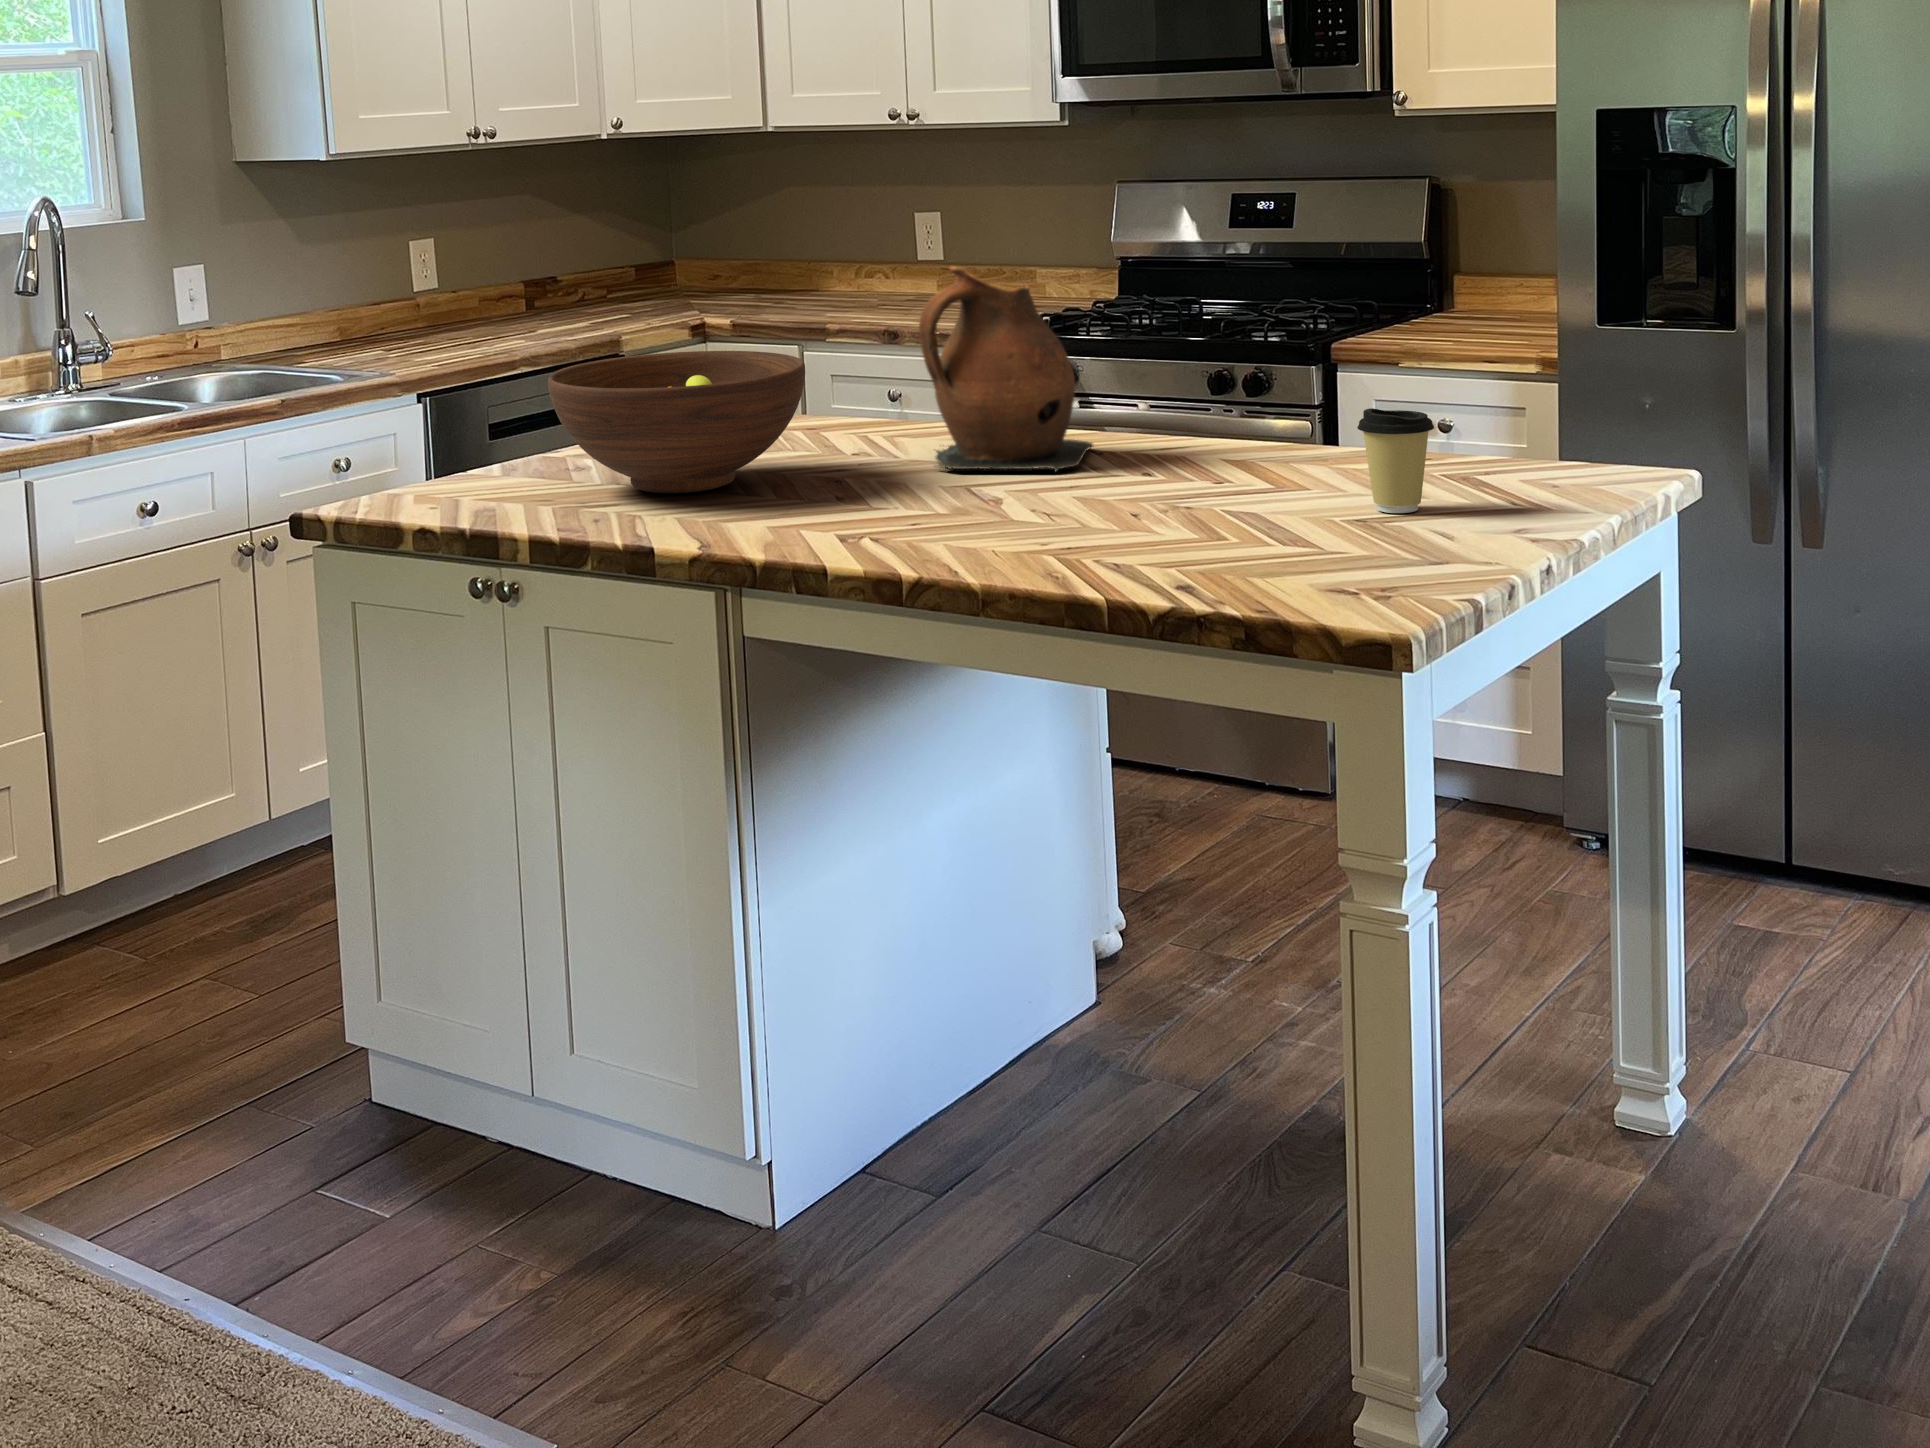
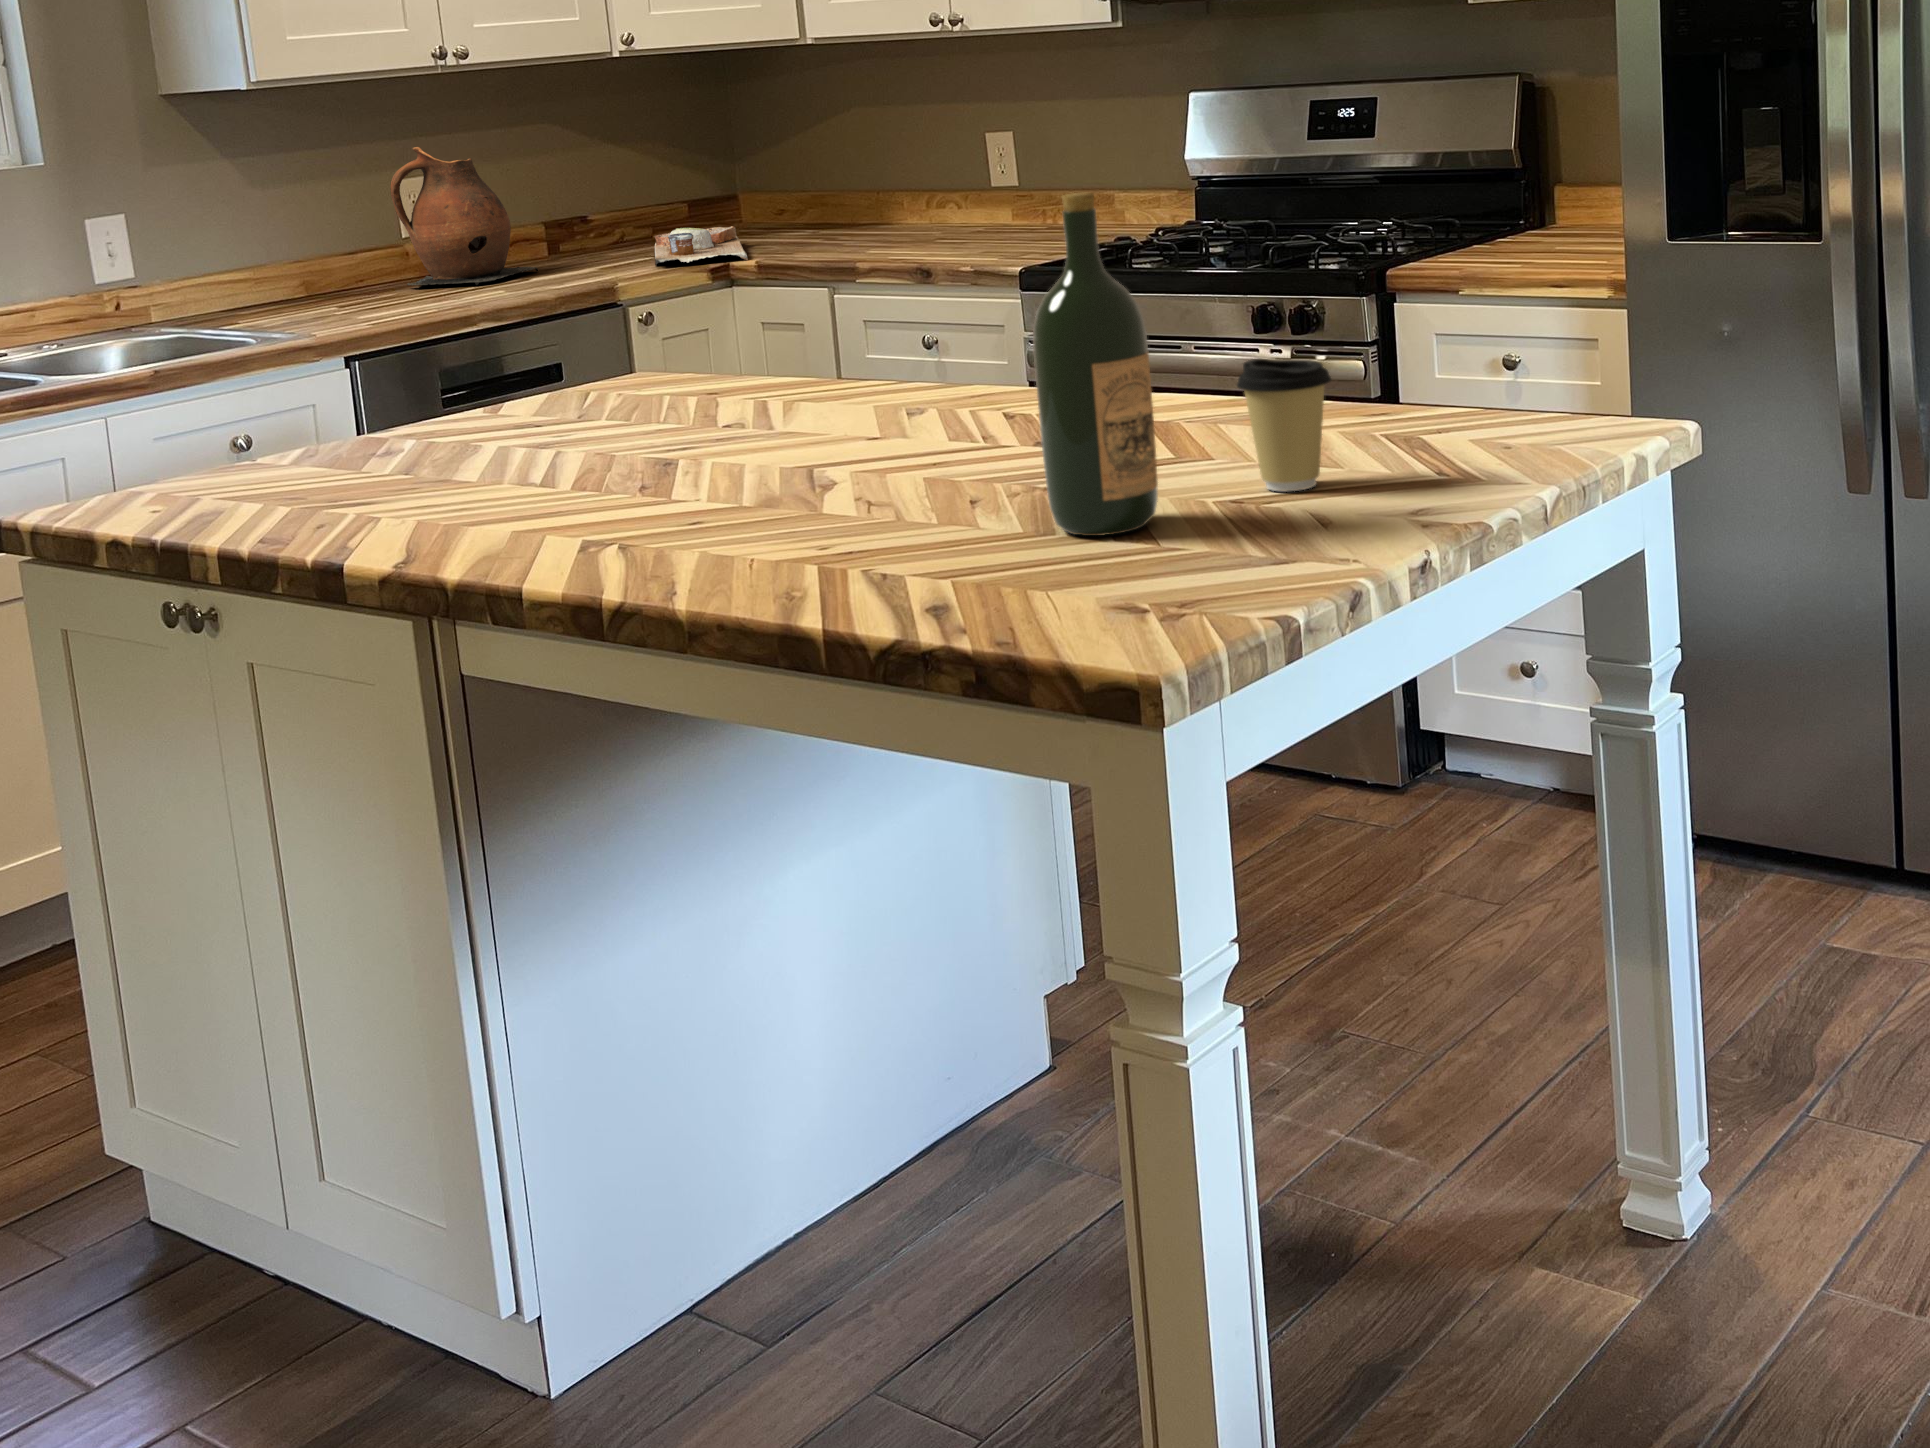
ceramic pitcher: present [919,266,1093,472] -> present [390,147,538,285]
wine bottle: none [1222,275,1315,540] -> present [1033,192,1158,536]
cutting board: none [624,289,723,322] -> present [655,226,748,265]
fruit bowl: present [548,351,806,493] -> none [282,305,614,486]

